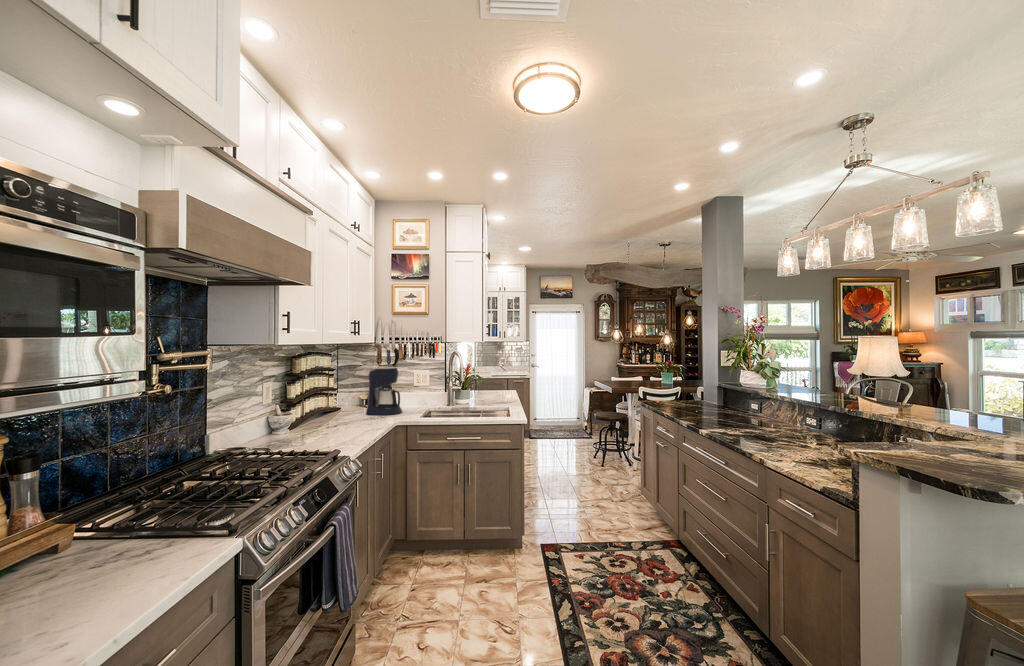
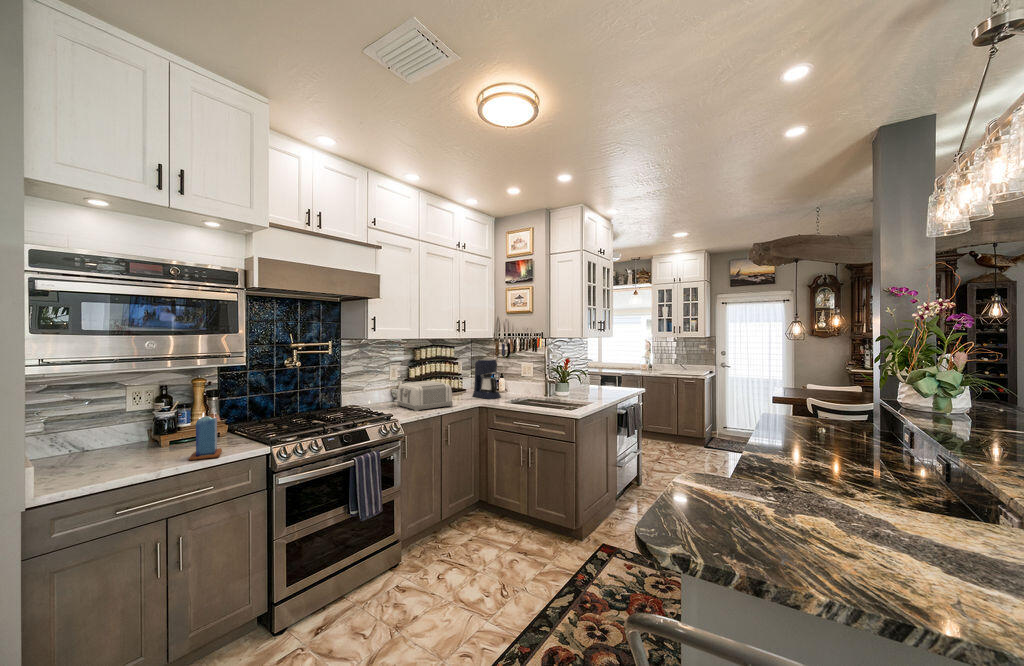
toaster: none [294,398,375,440] -> present [397,381,453,411]
candle: none [62,490,149,601] -> present [189,413,222,460]

